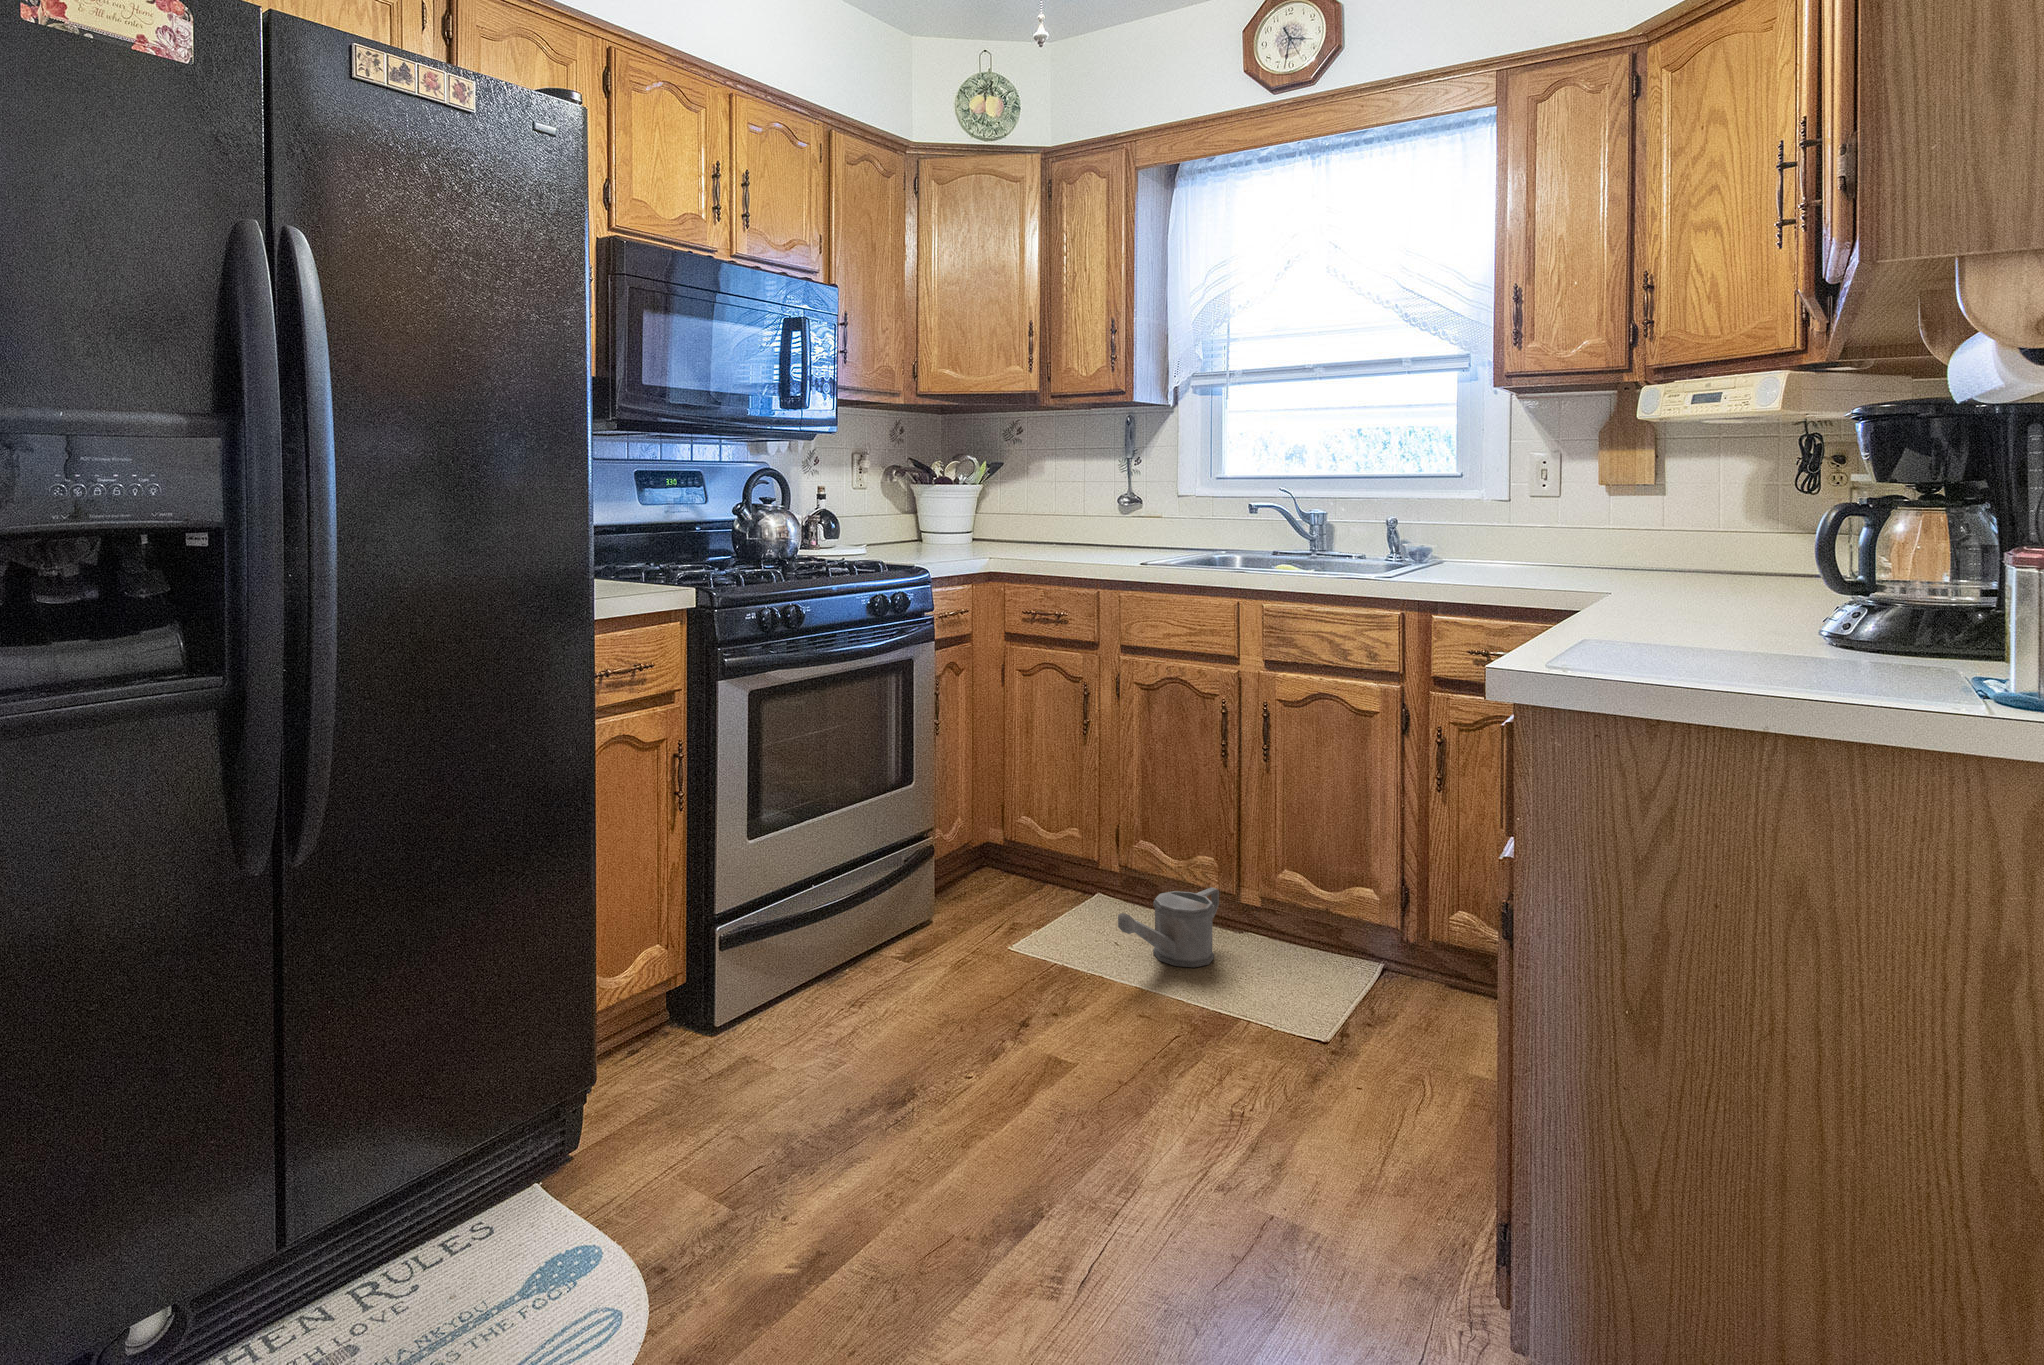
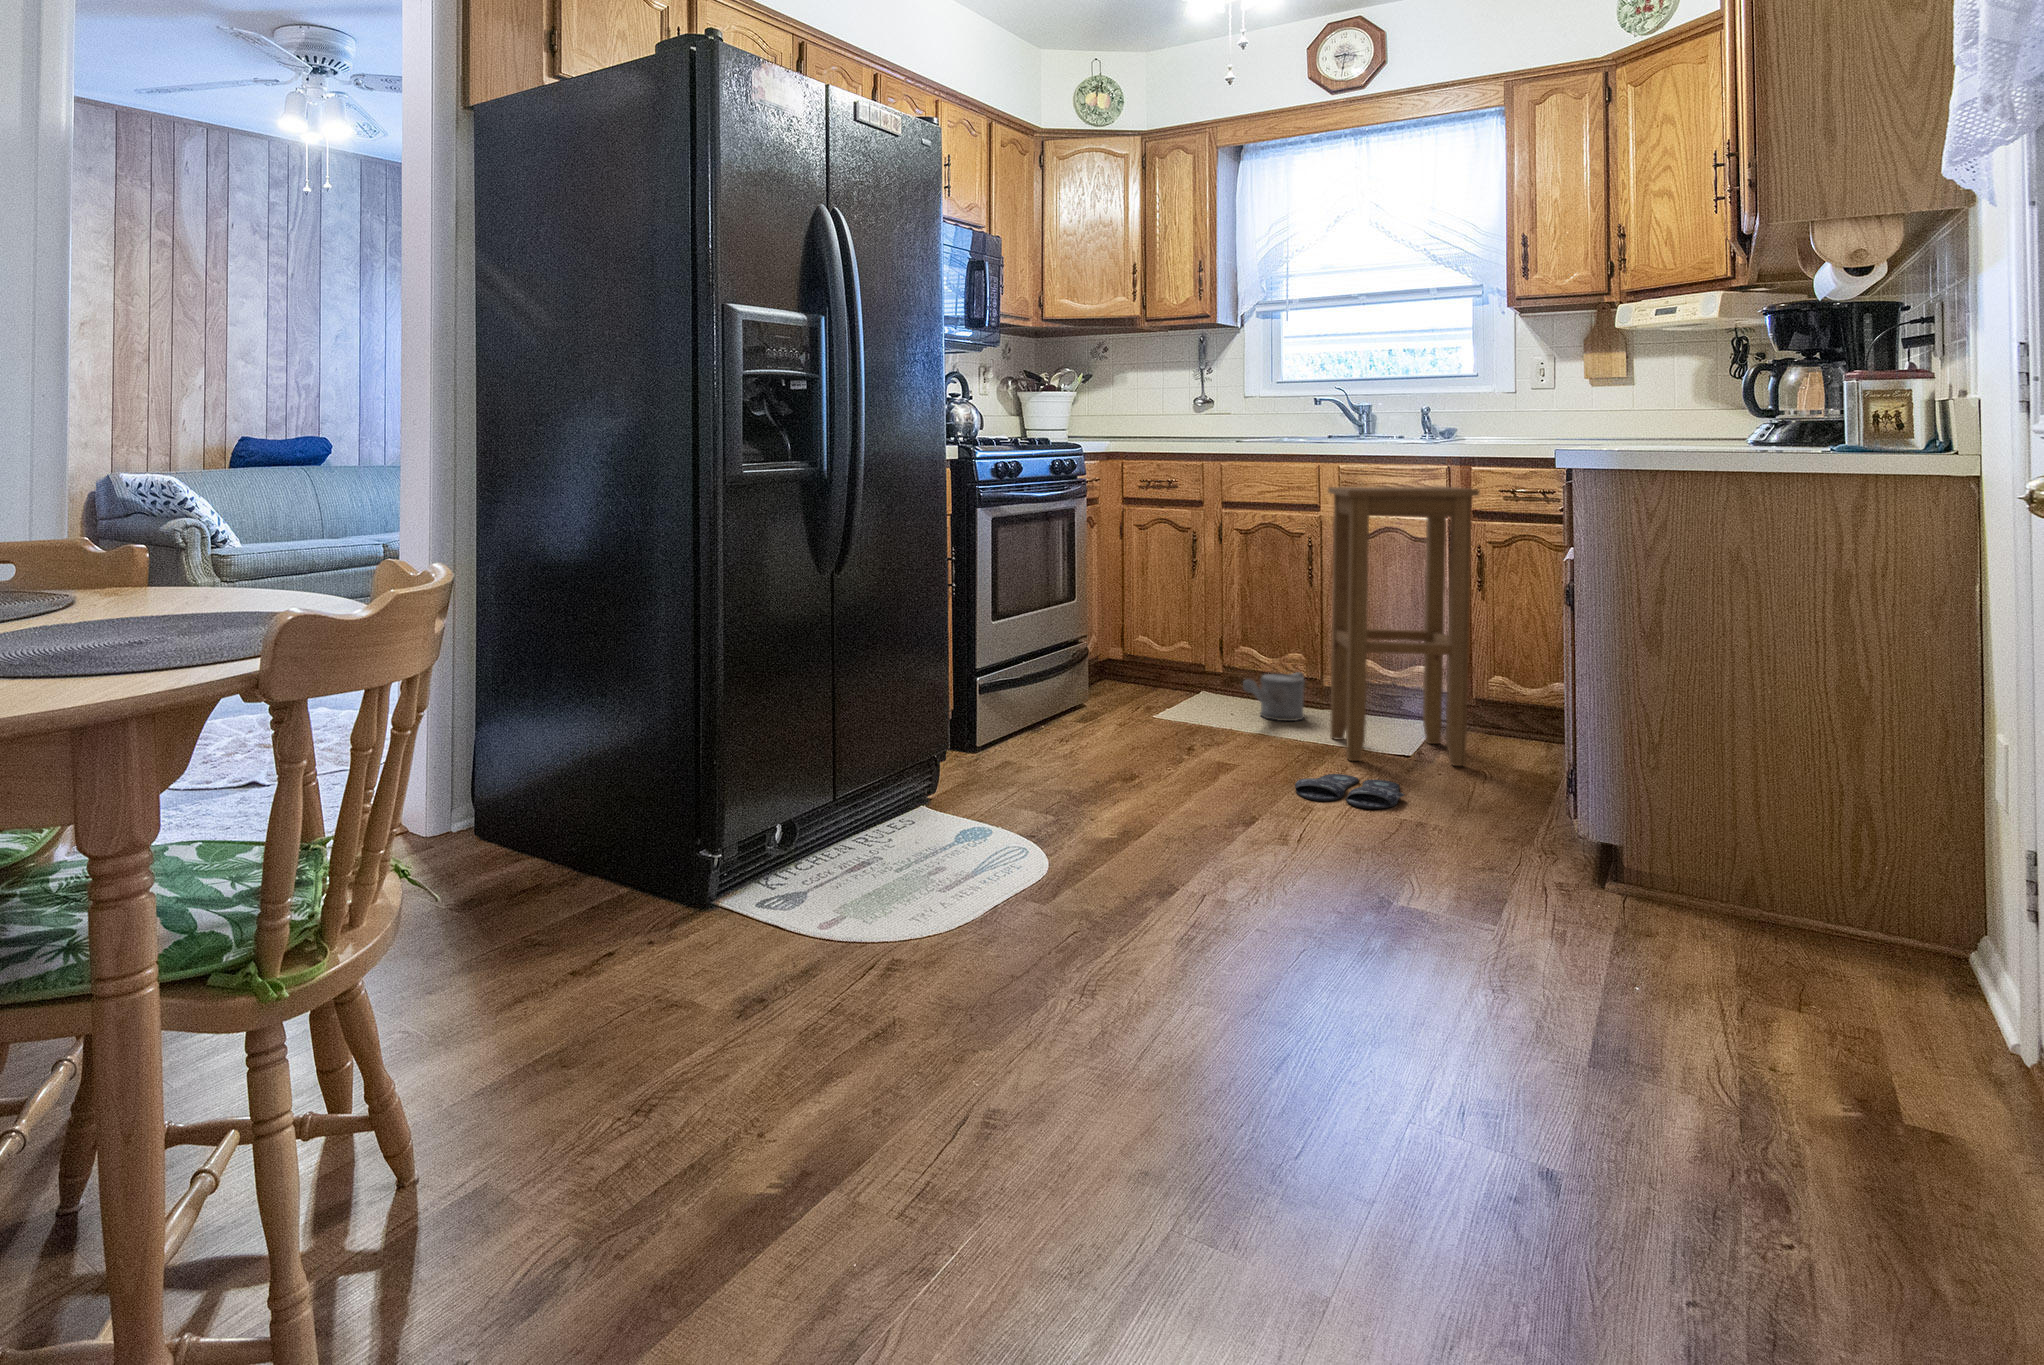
stool: none [1227,646,1423,1097] -> present [1328,486,1479,766]
slippers: none [1118,1117,1289,1230] -> present [1295,774,1405,809]

